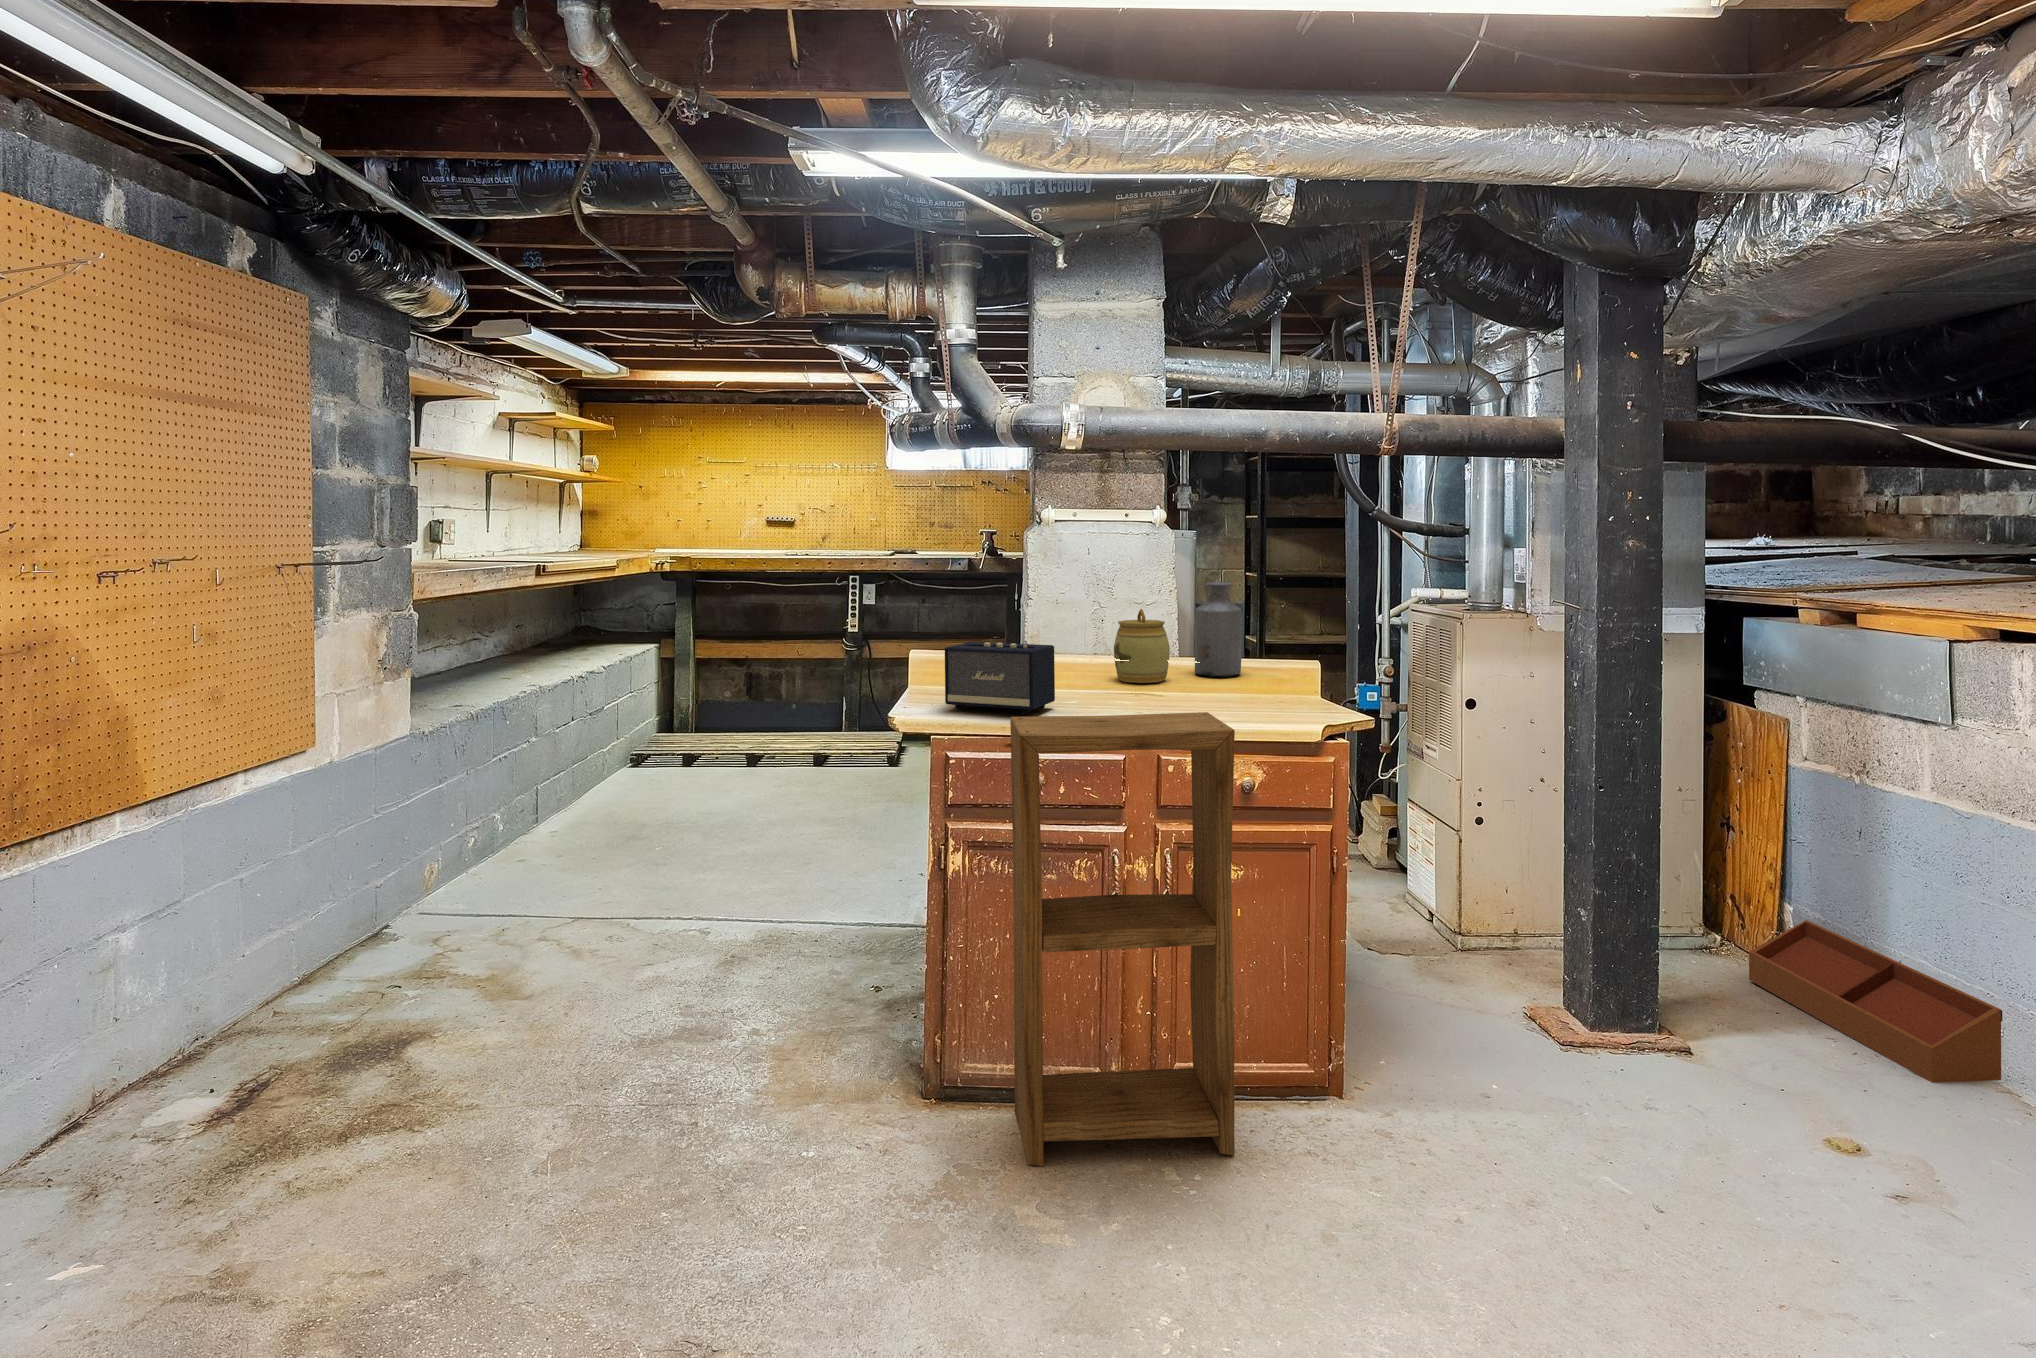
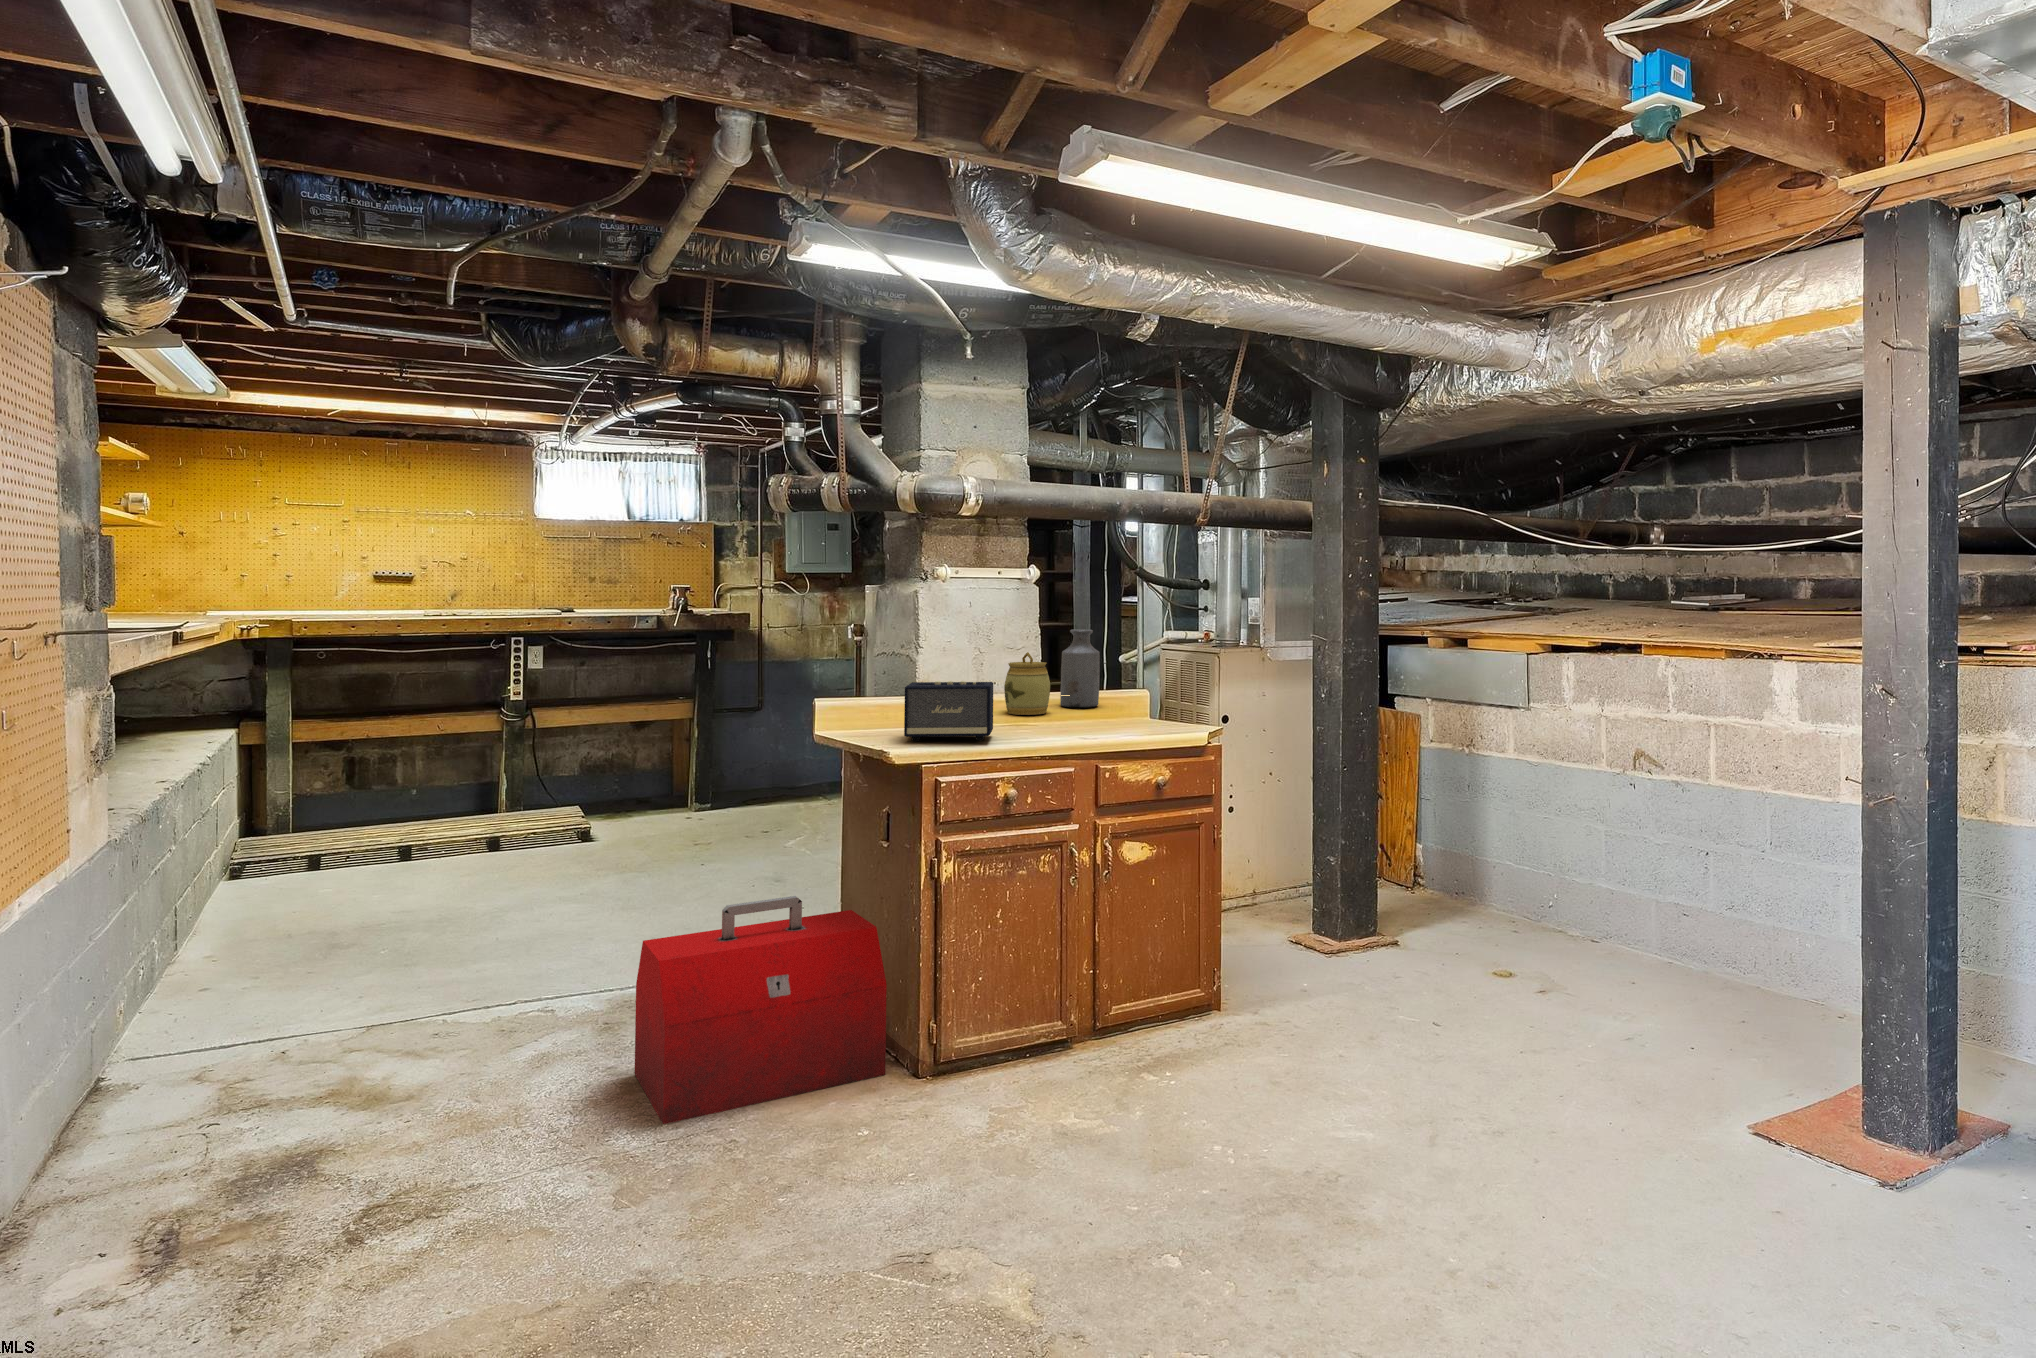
shelving unit: present [1010,712,1235,1167] -> none [999,728,1188,1103]
toolbox: none [668,868,910,1090] -> present [635,896,887,1124]
storage bin: present [1749,920,2002,1083] -> none [1423,863,1580,950]

